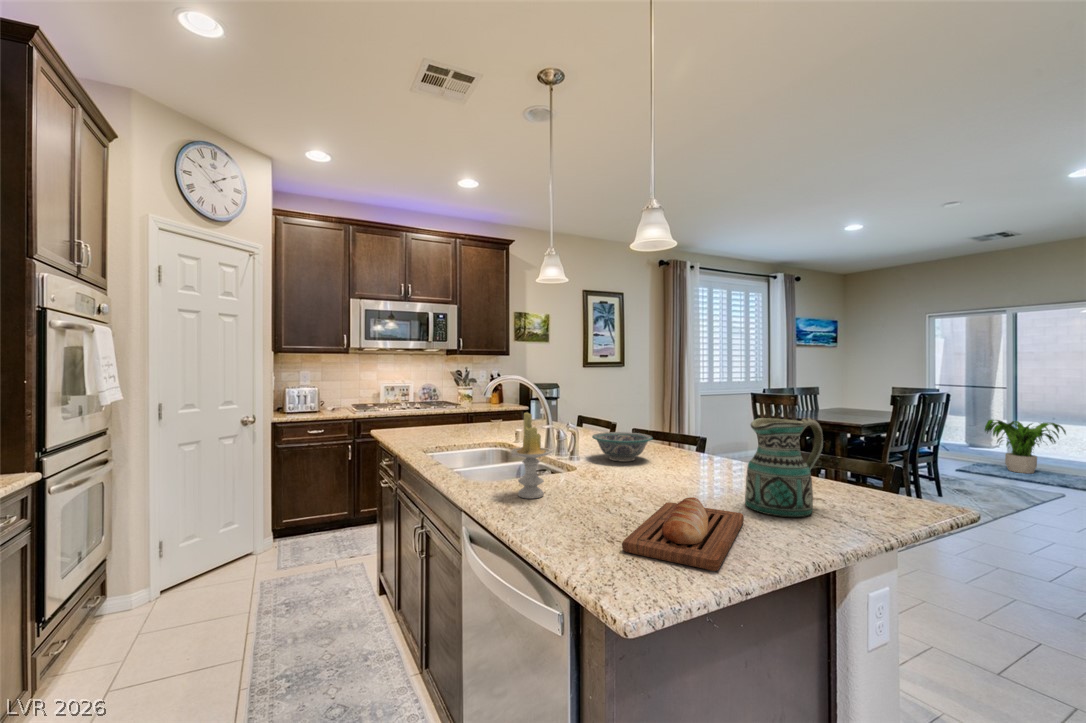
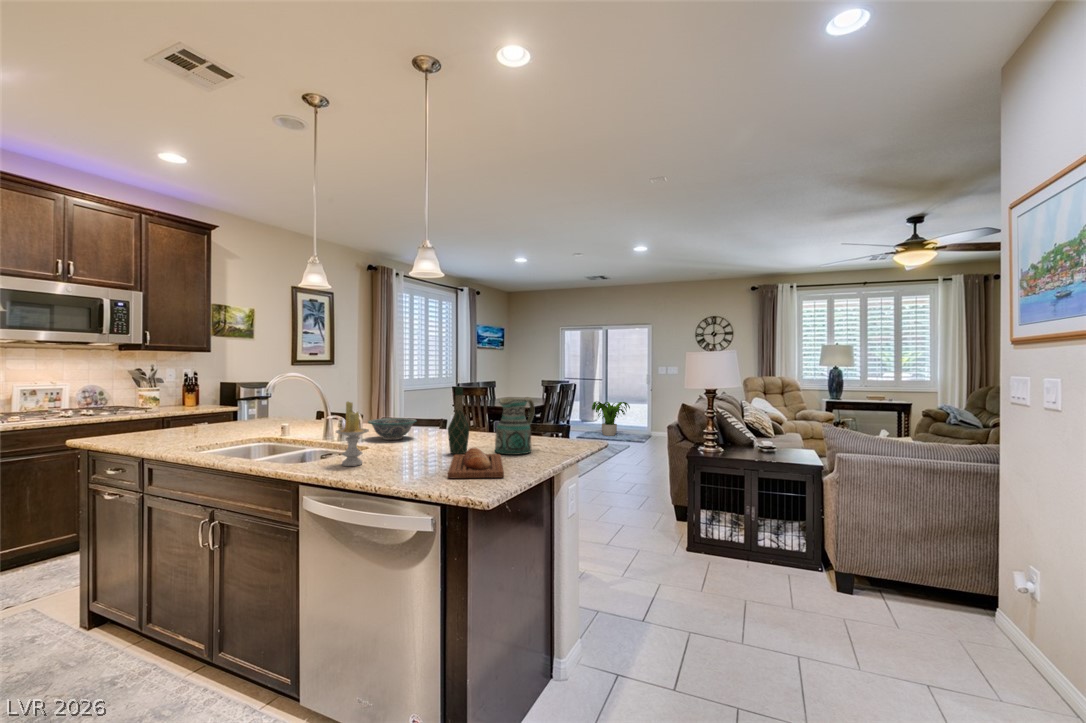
wine bottle: none [668,398,702,500] -> present [448,387,469,454]

